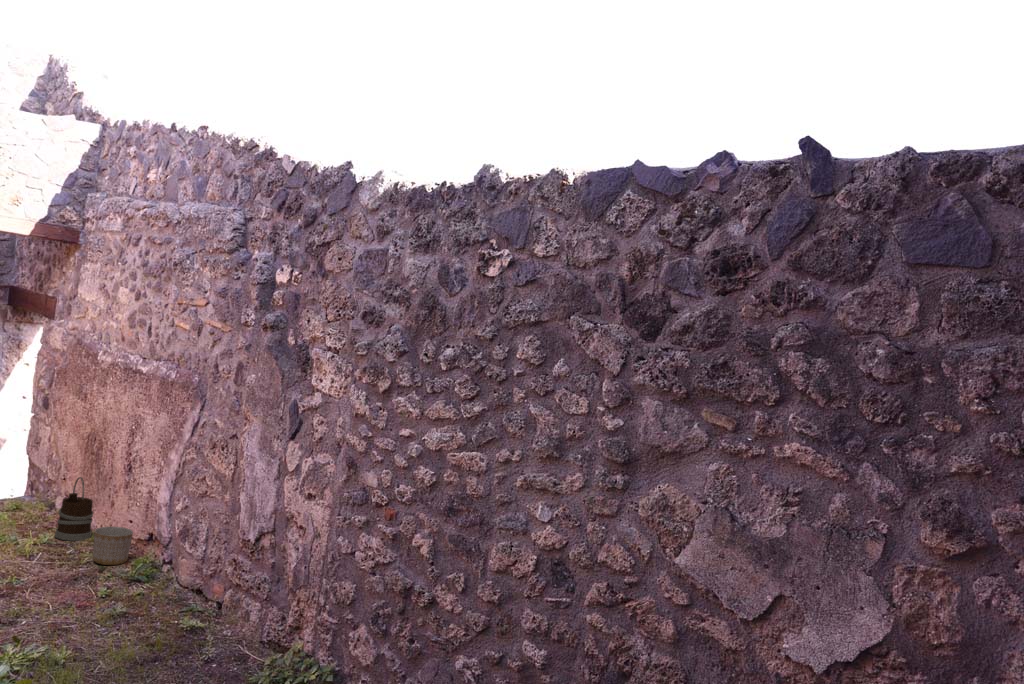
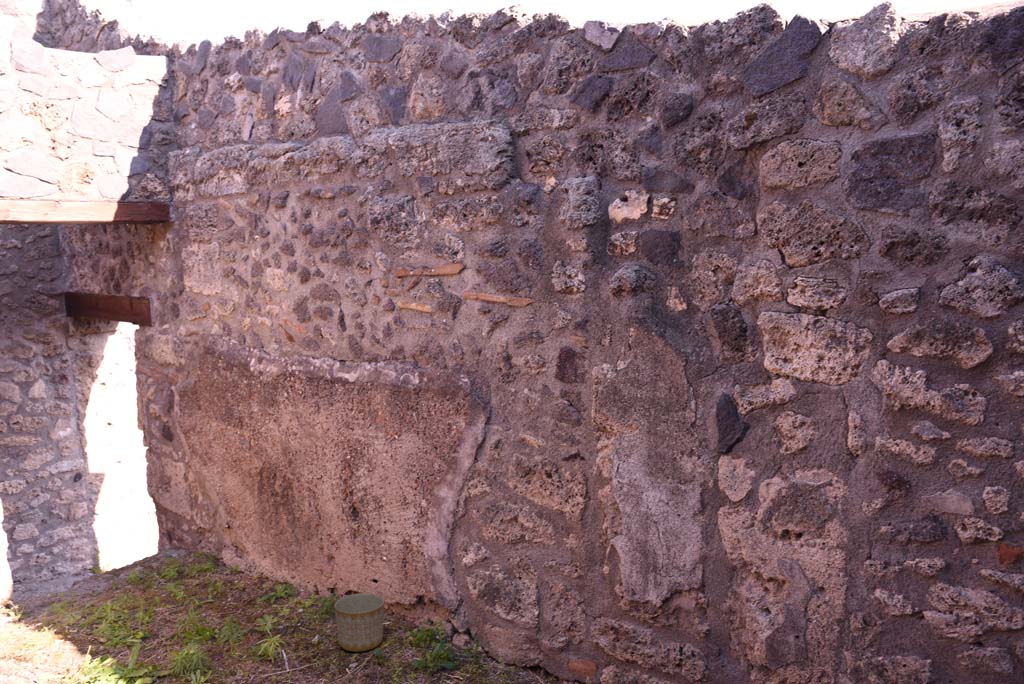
wooden bucket: present [55,477,93,541] -> none [254,532,301,620]

